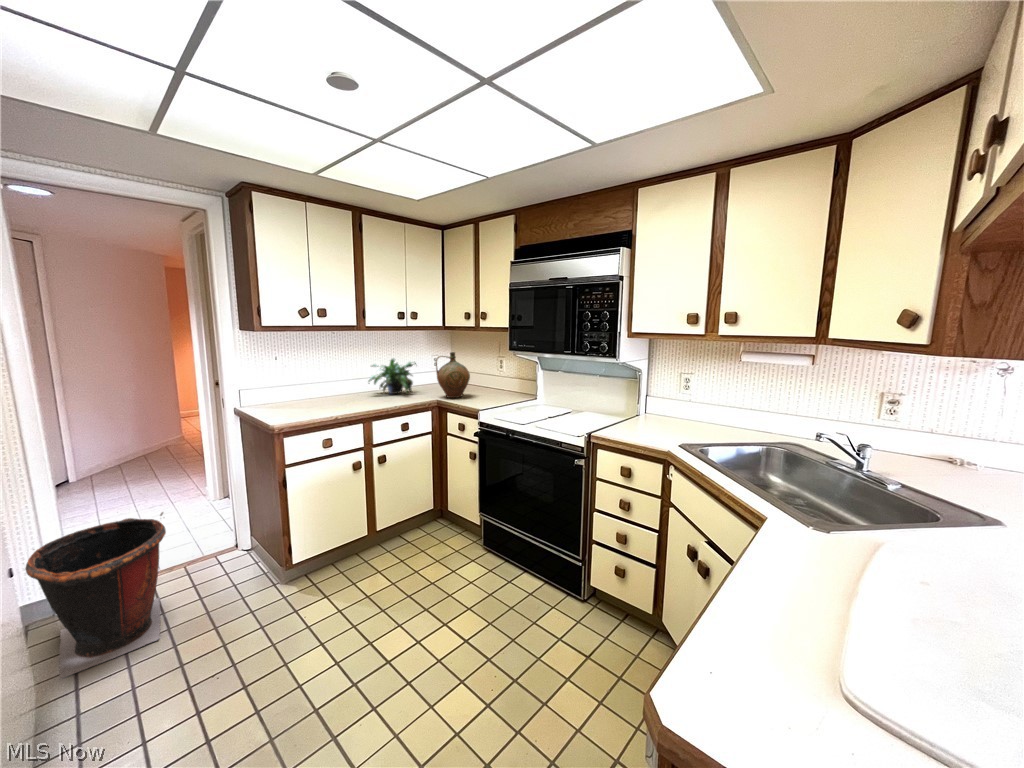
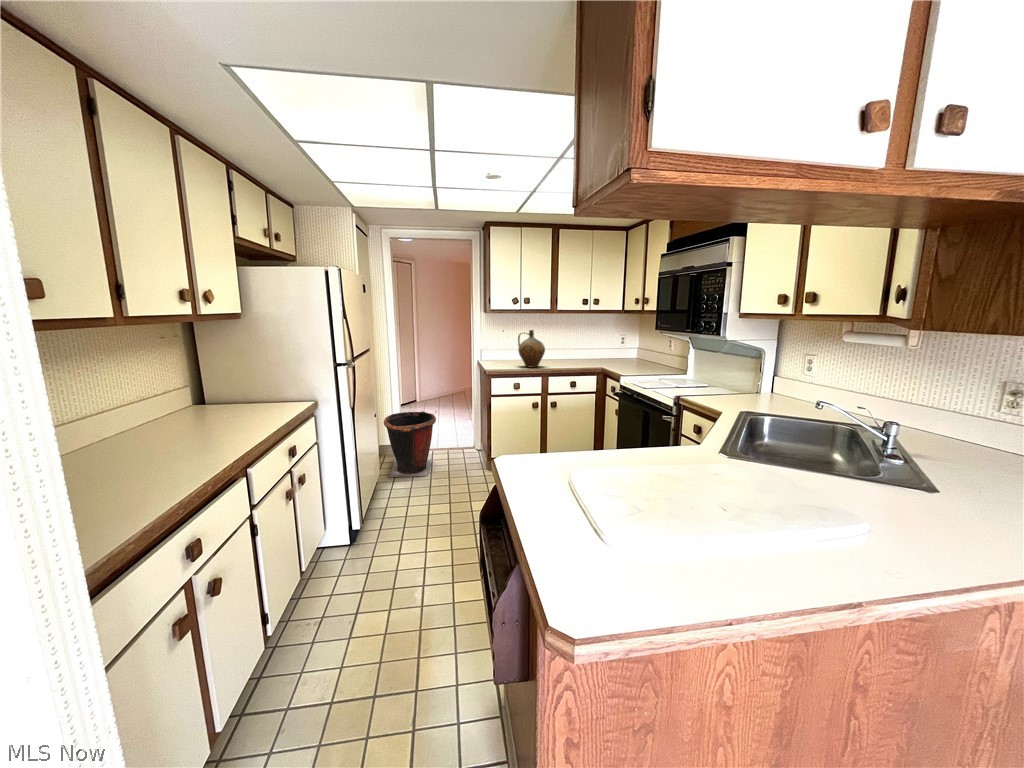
ceramic jug: present [436,352,470,398] -> present [518,330,545,367]
potted plant: present [368,358,416,394] -> none [560,334,598,362]

